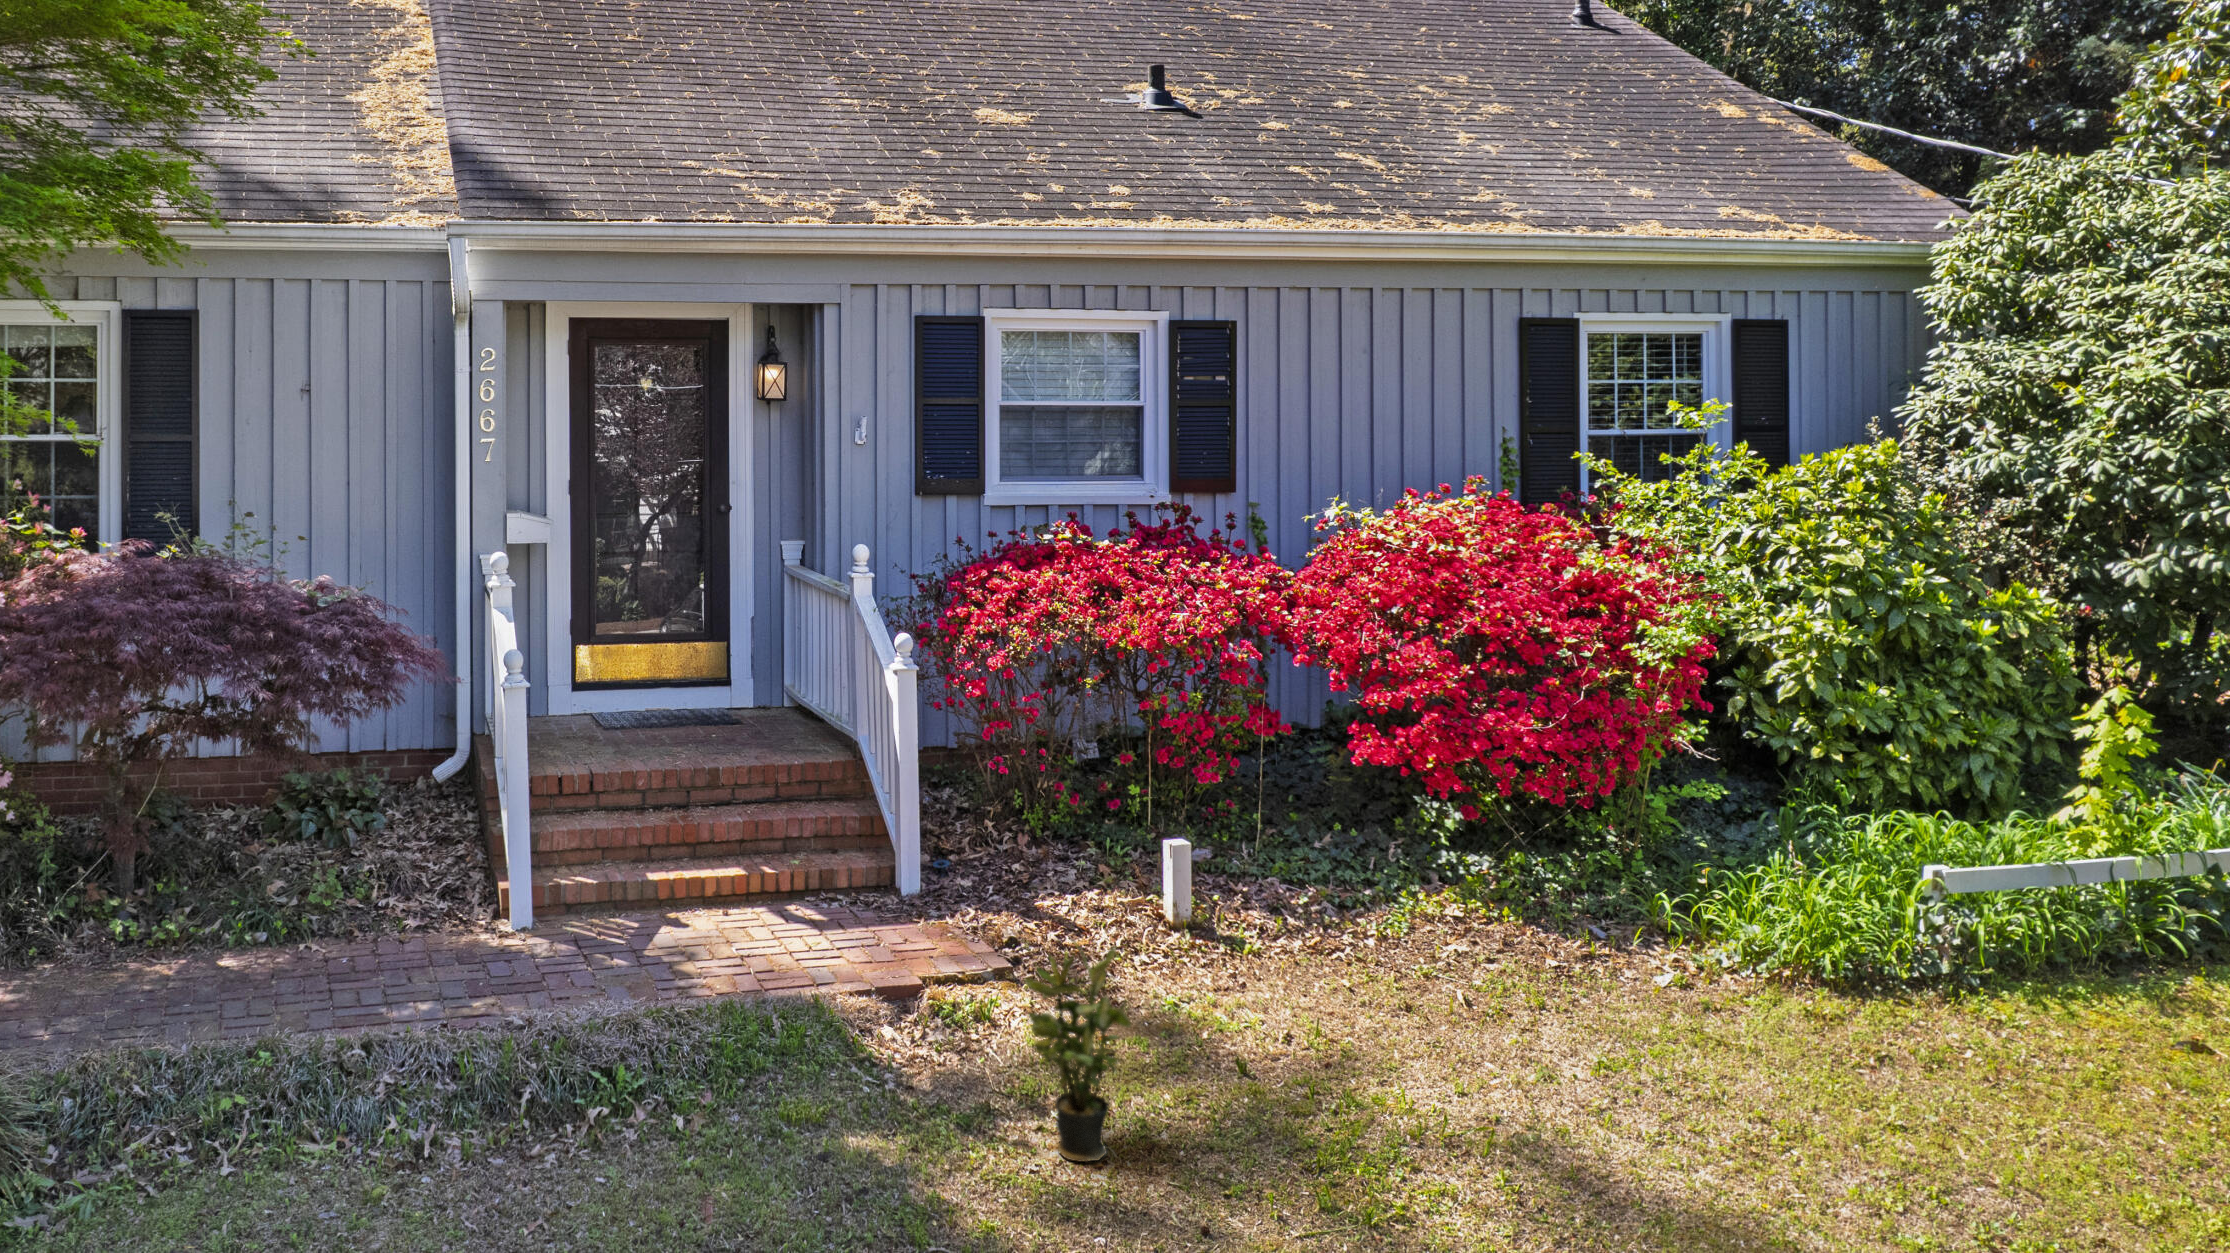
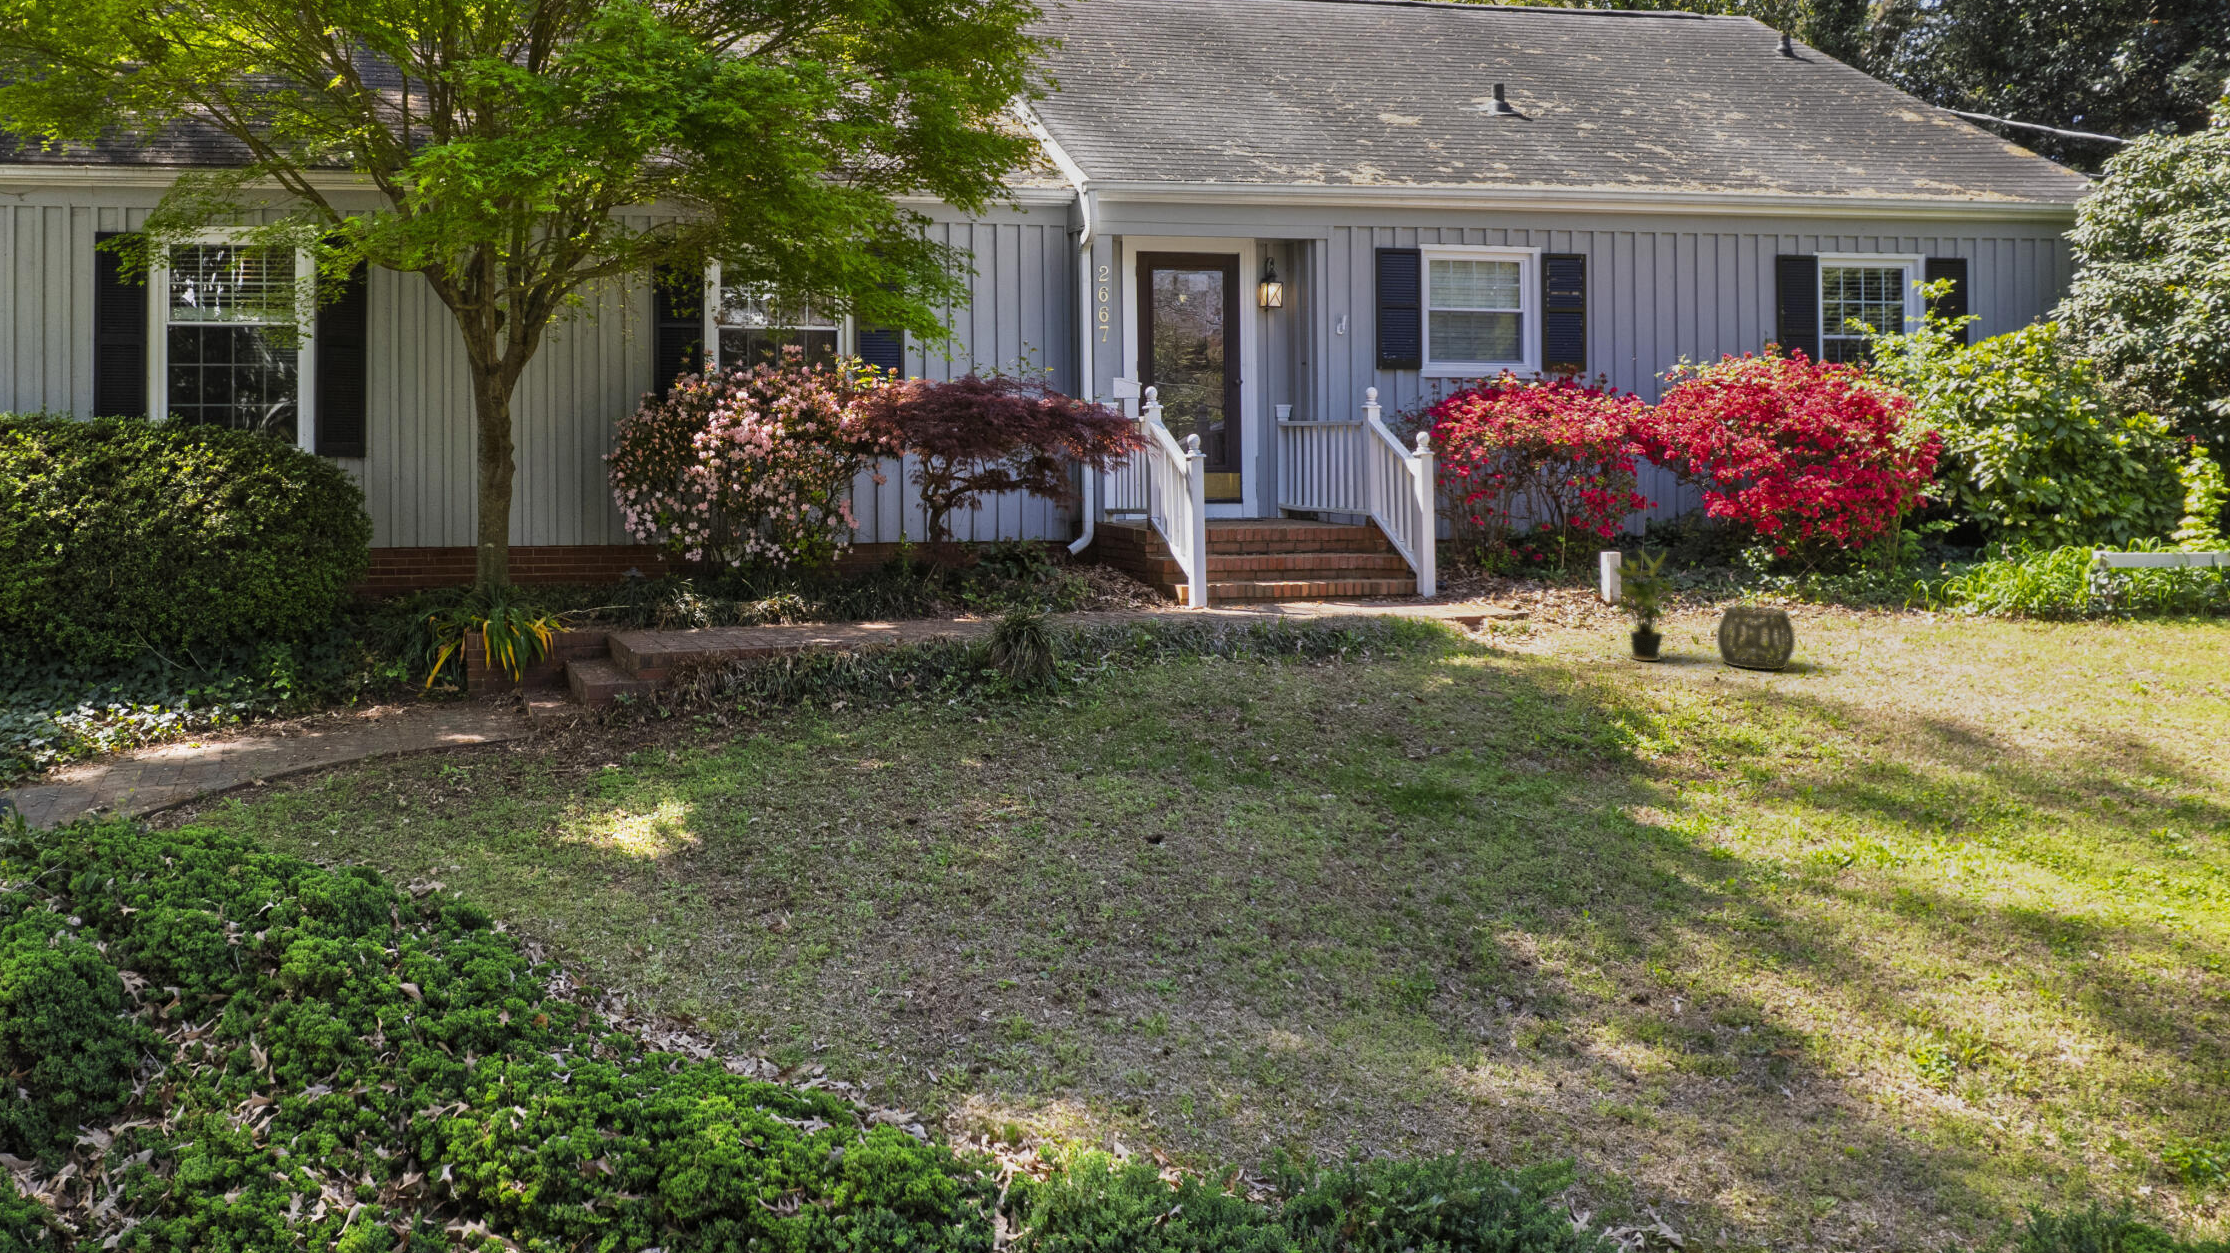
woven basket: none [1202,1051,1333,1200] -> present [1717,606,1795,670]

